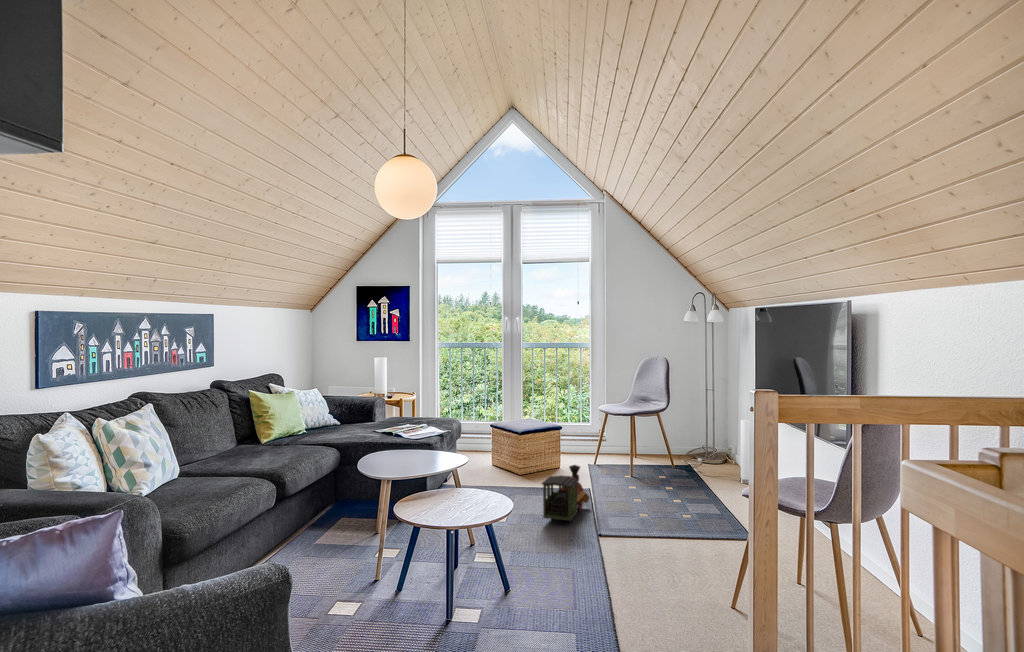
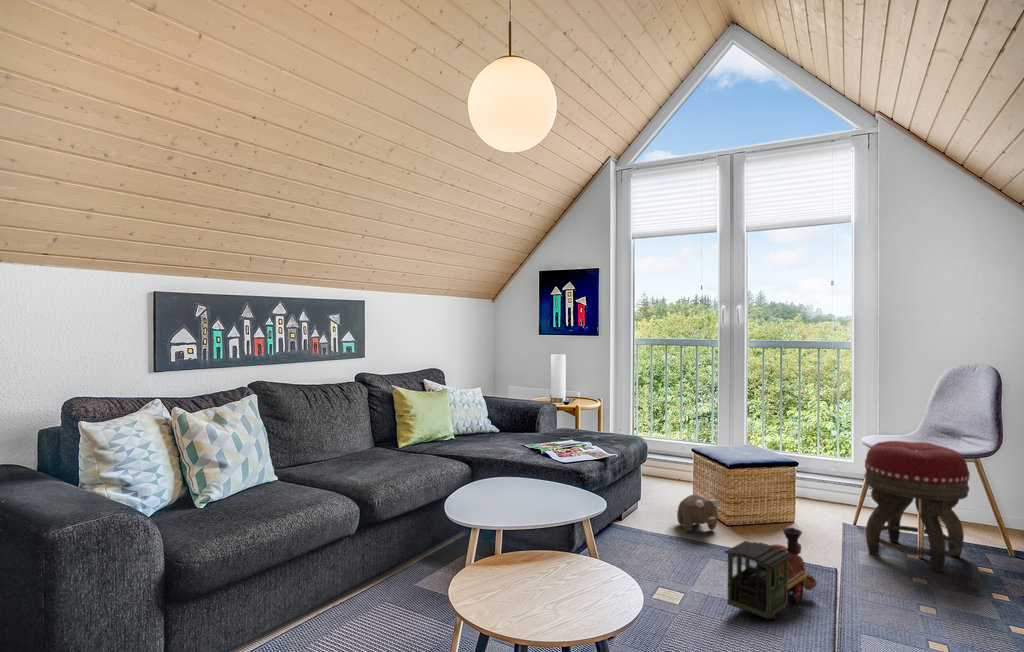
footstool: none [606,405,662,483] -> present [865,441,970,572]
plush toy: none [488,455,519,483] -> present [677,494,719,532]

